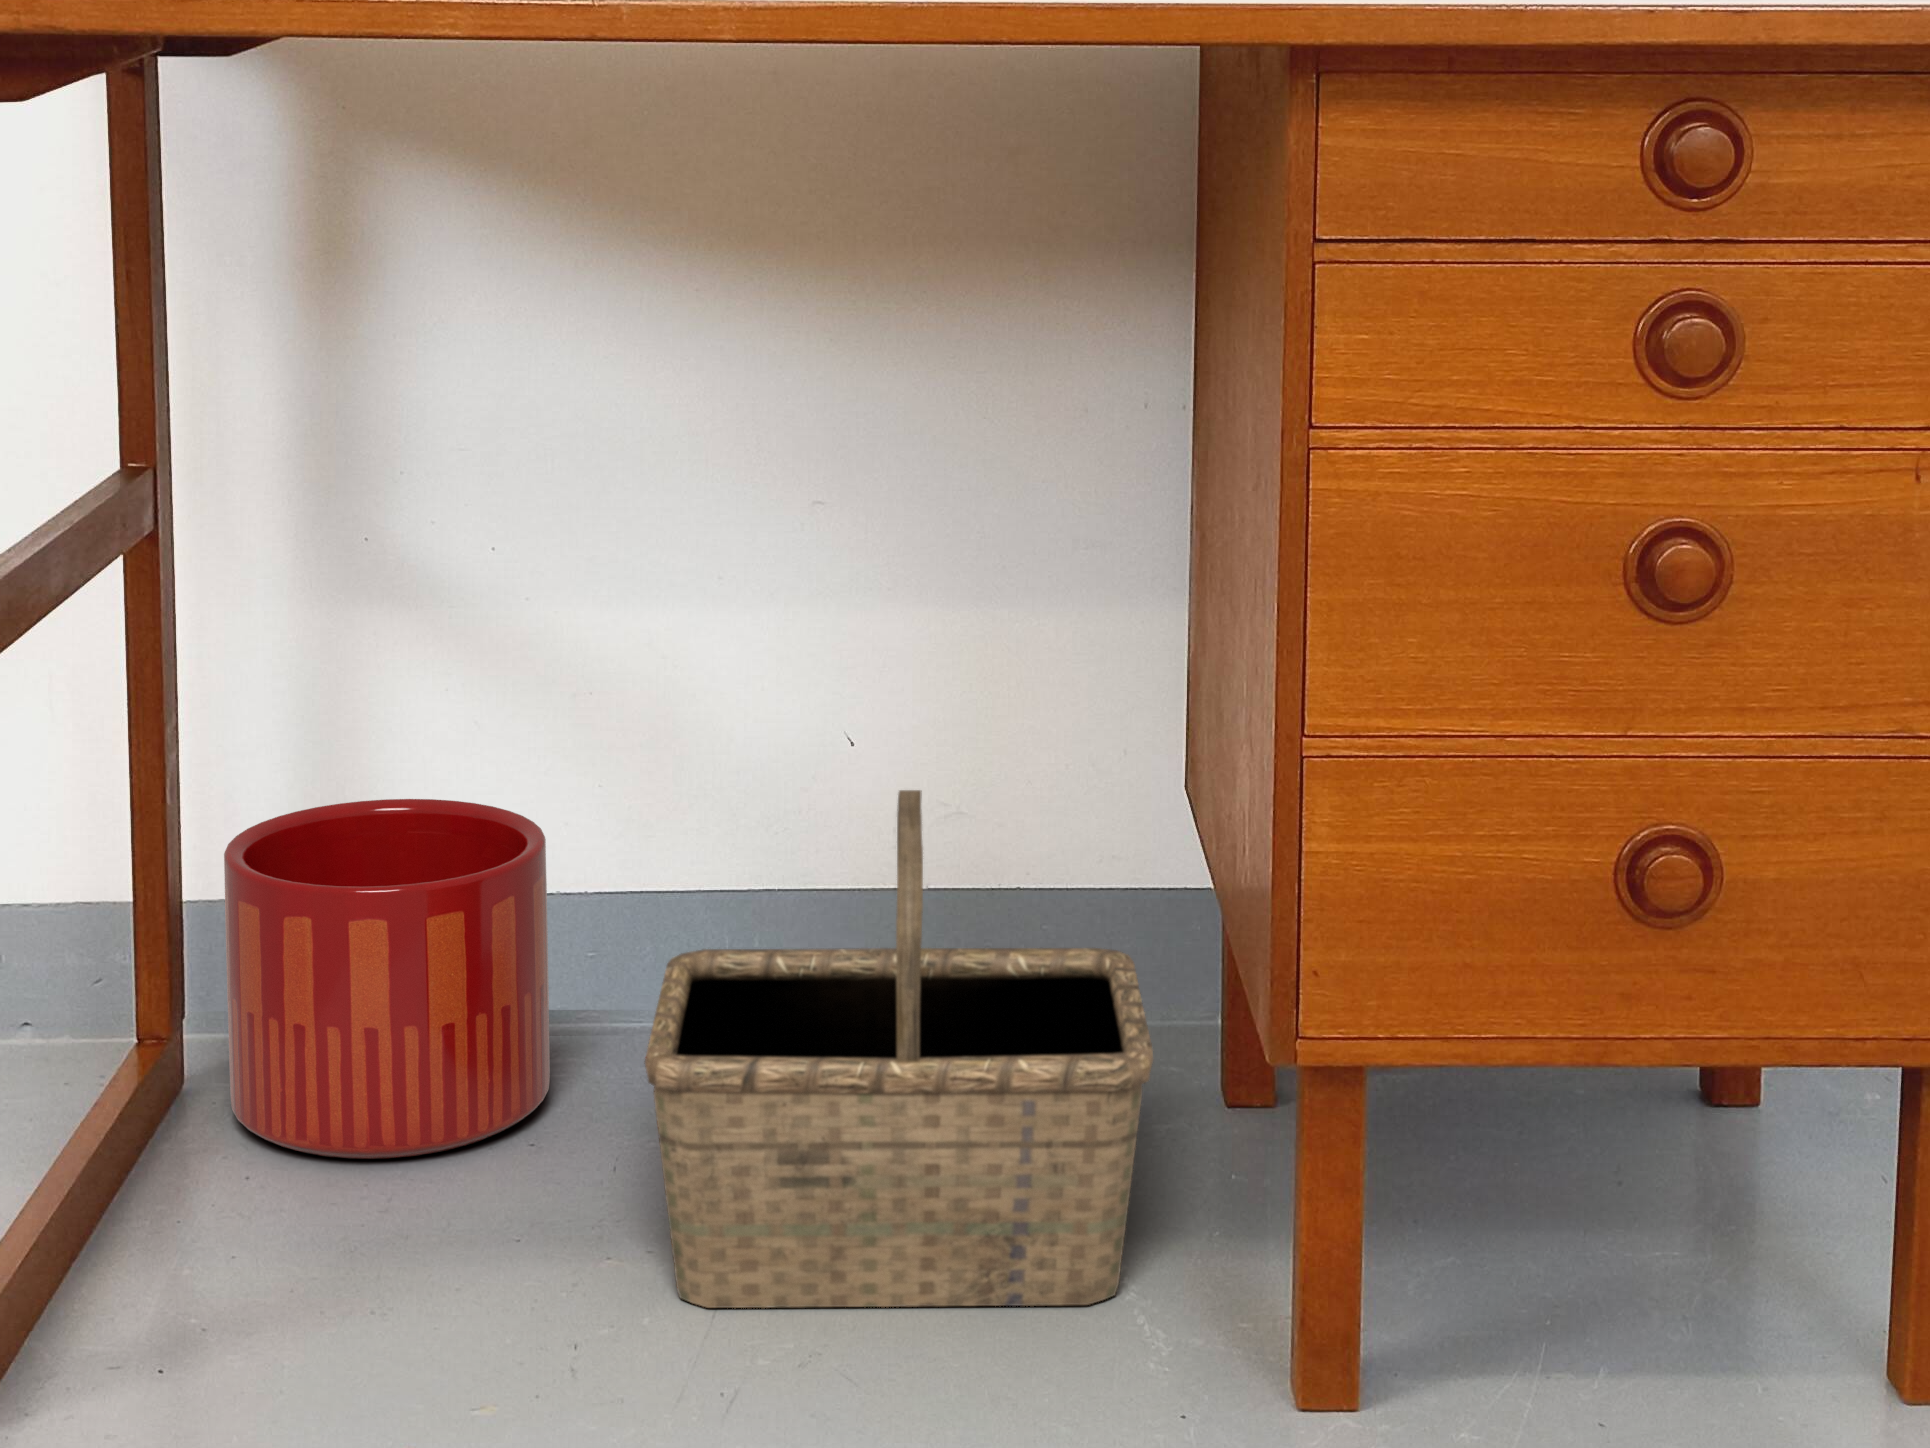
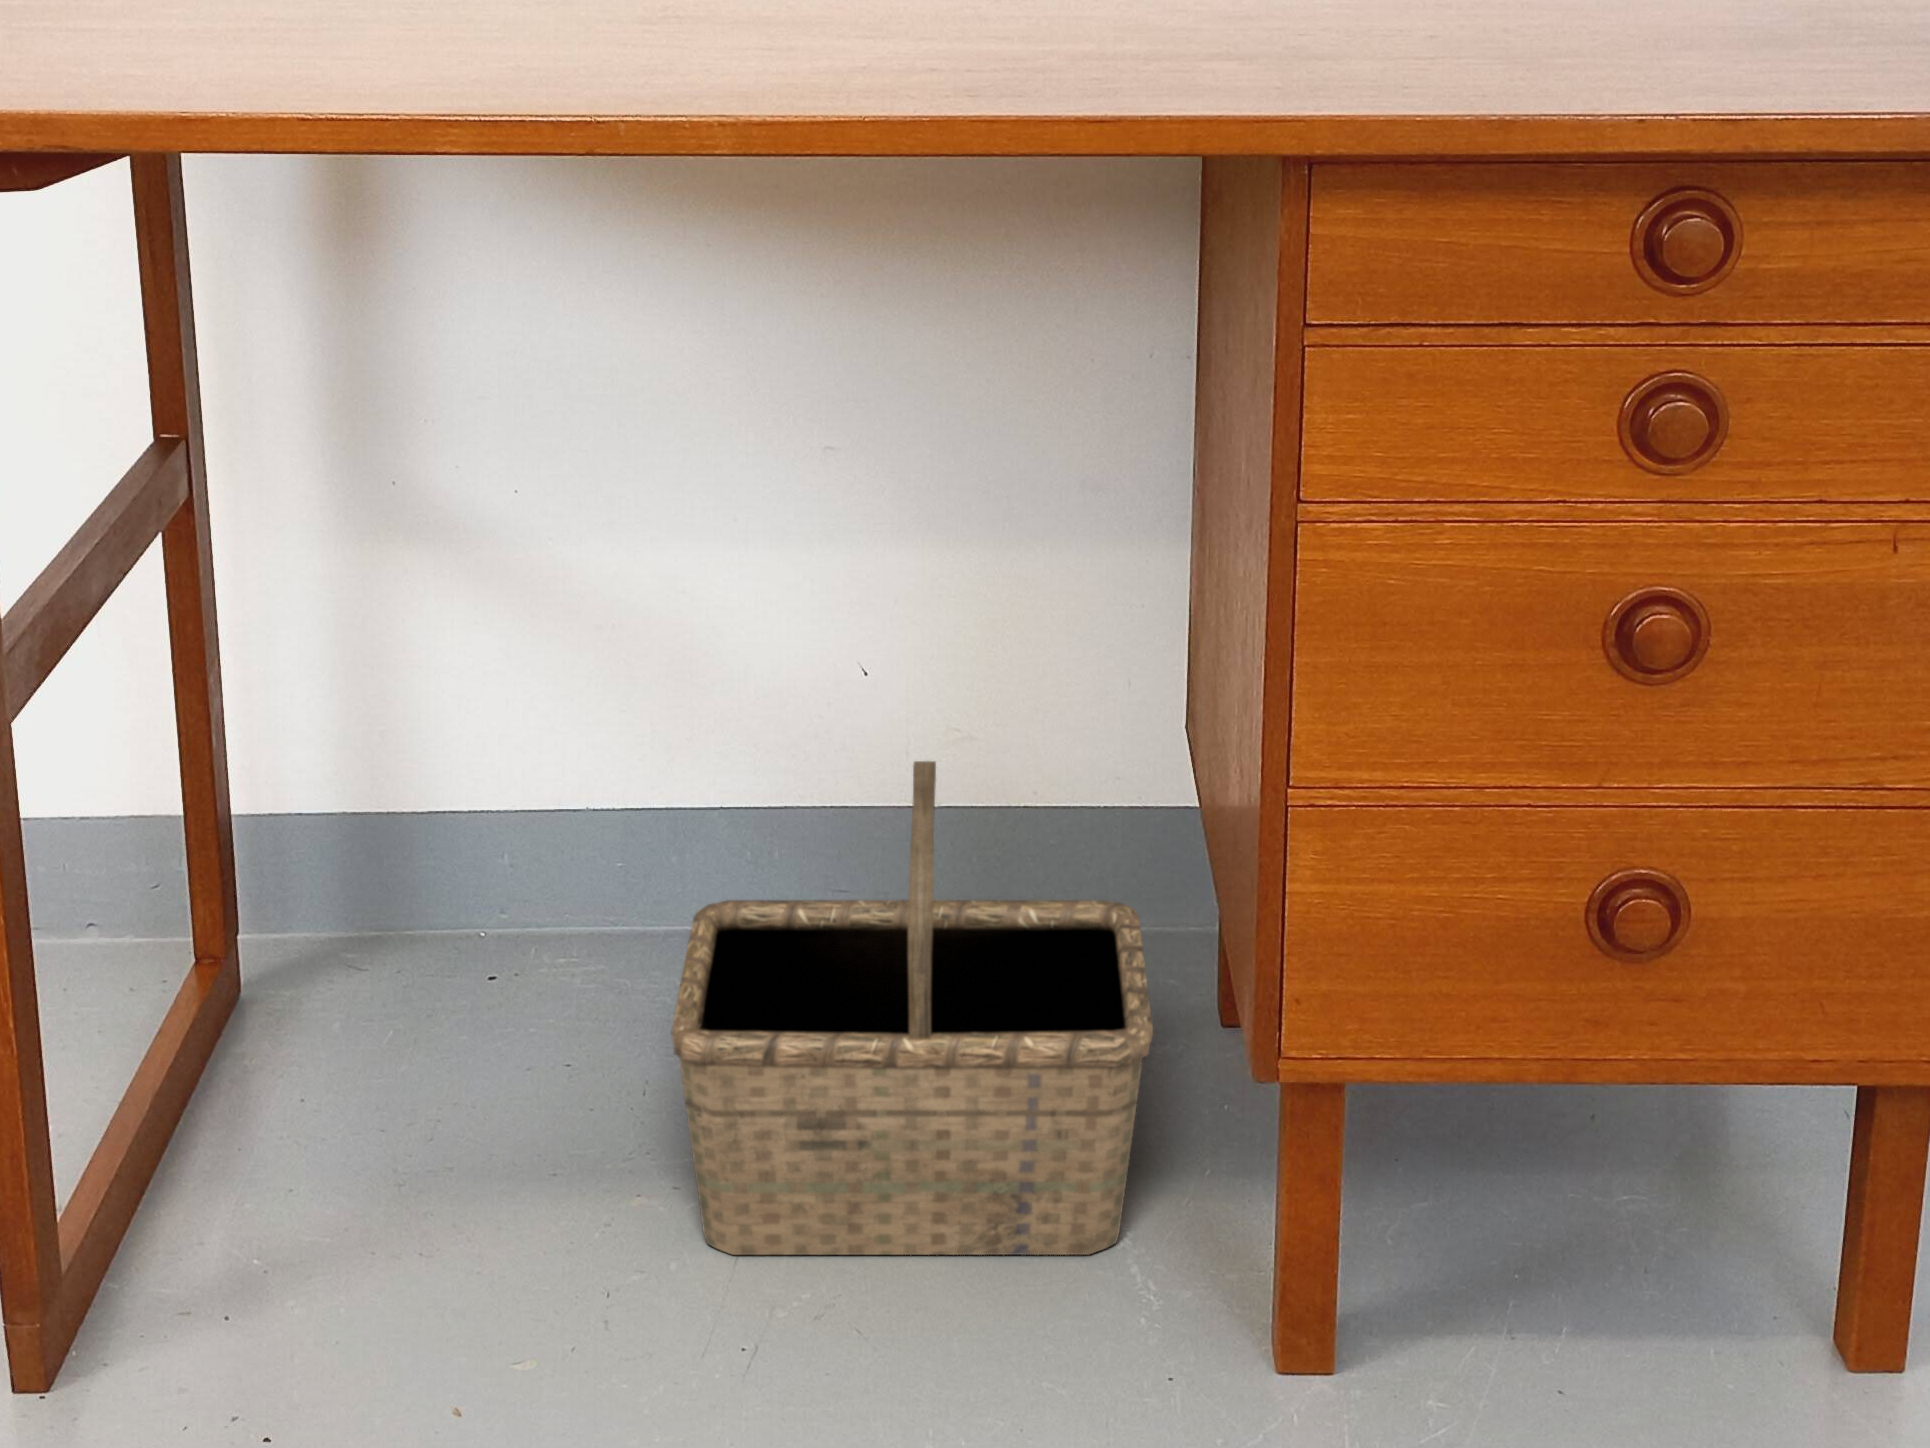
planter: present [224,799,550,1159] -> none [270,726,585,1083]

